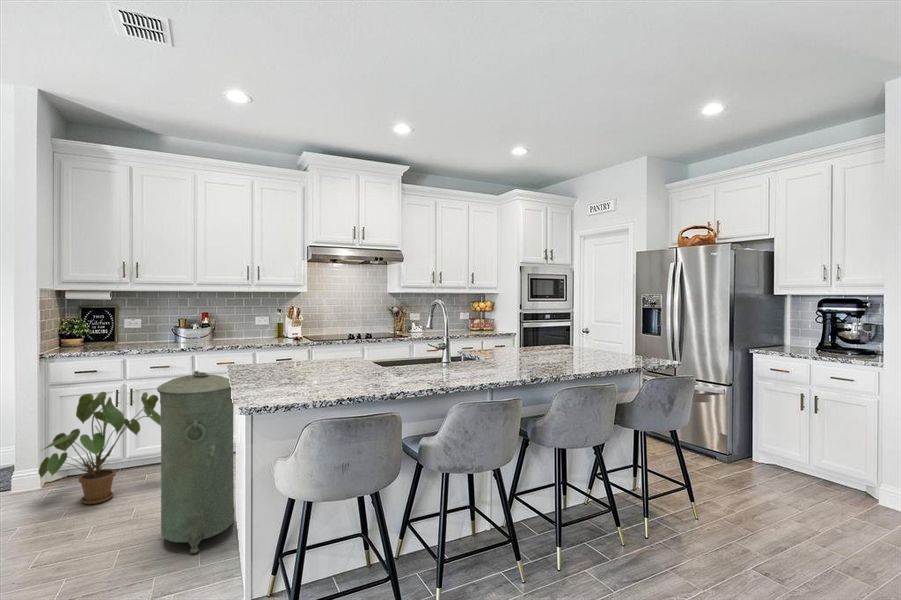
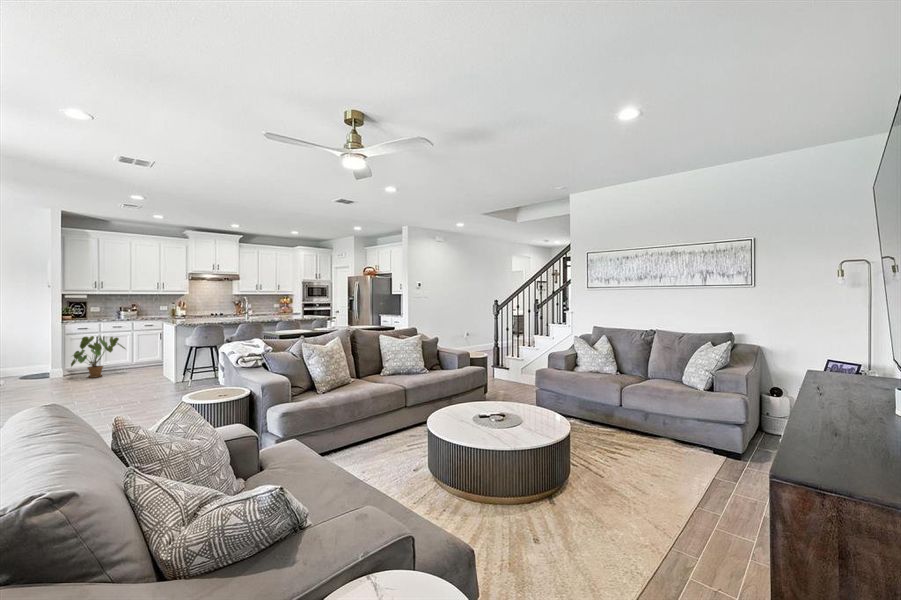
trash can: present [157,371,235,553] -> none [132,321,163,381]

